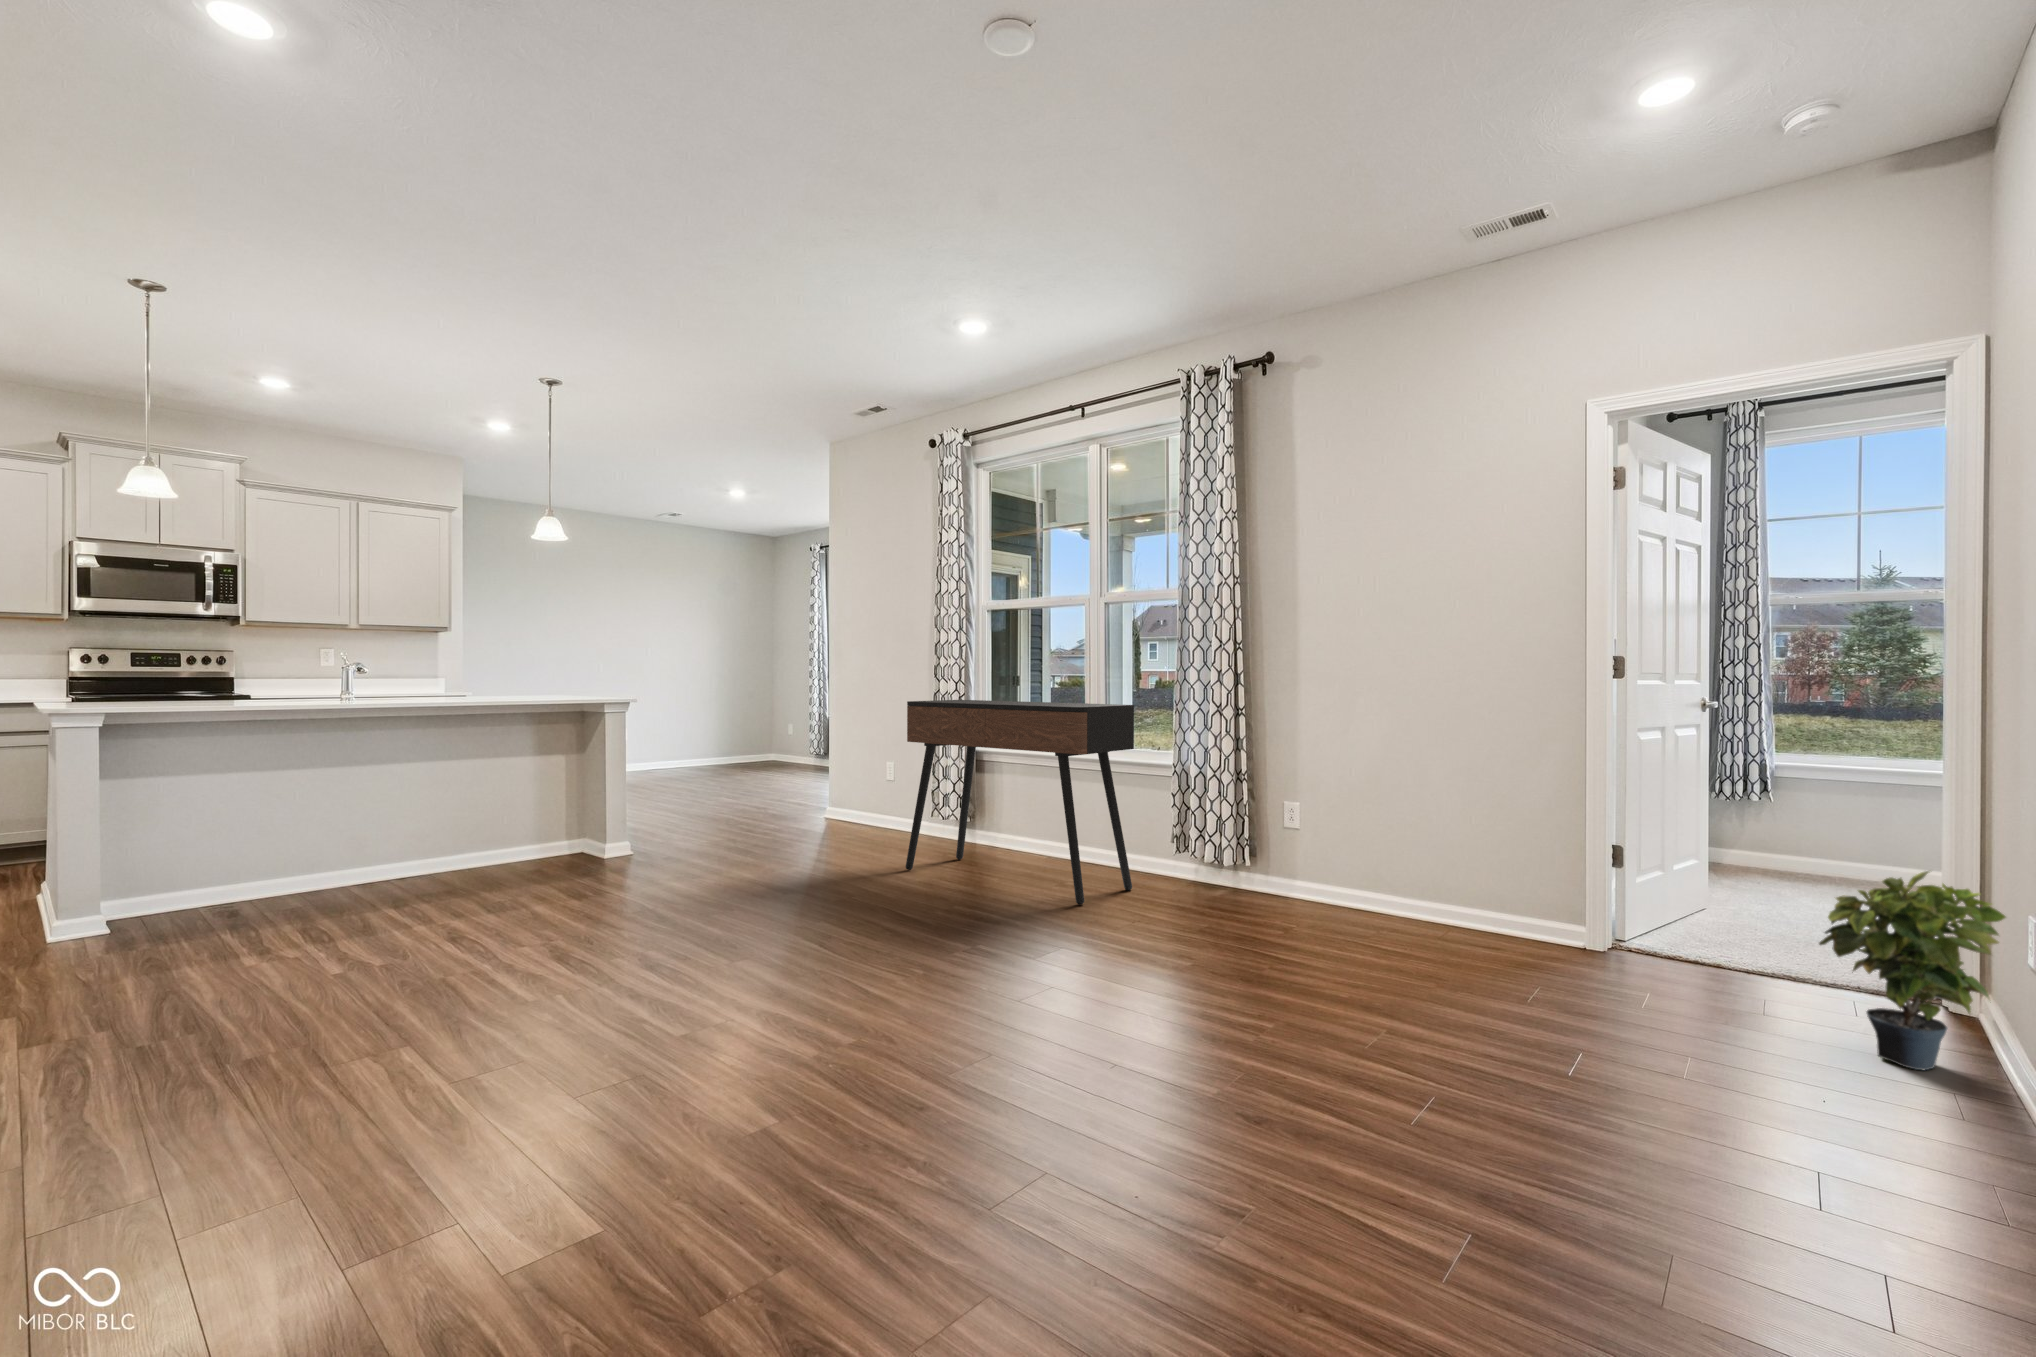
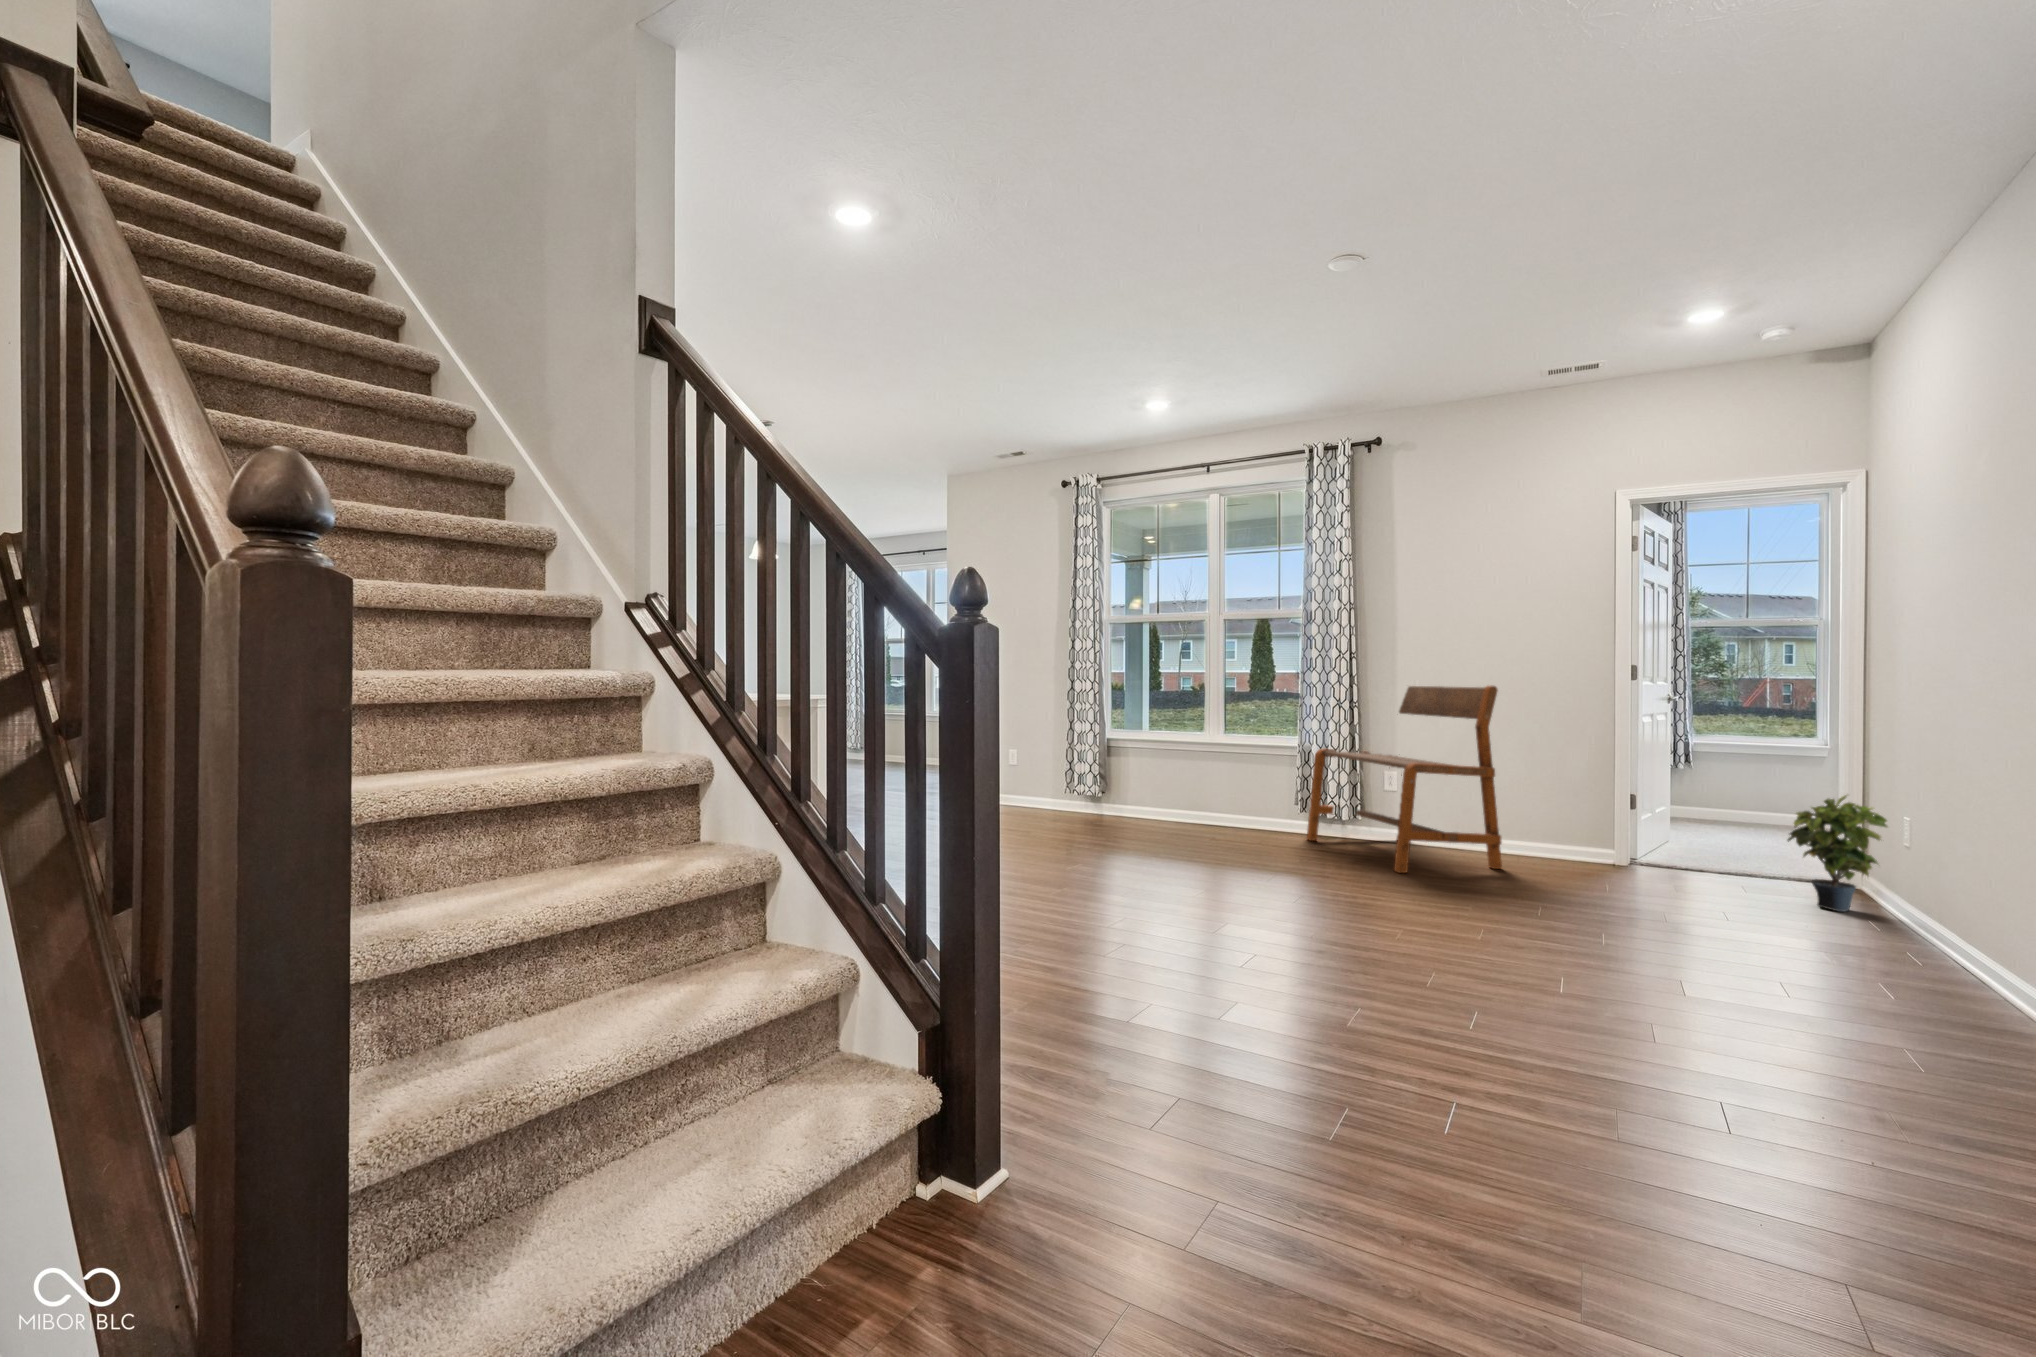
bench: none [1180,683,1403,957] -> present [1307,686,1502,873]
console table: present [906,700,1134,905] -> none [1079,695,1274,848]

